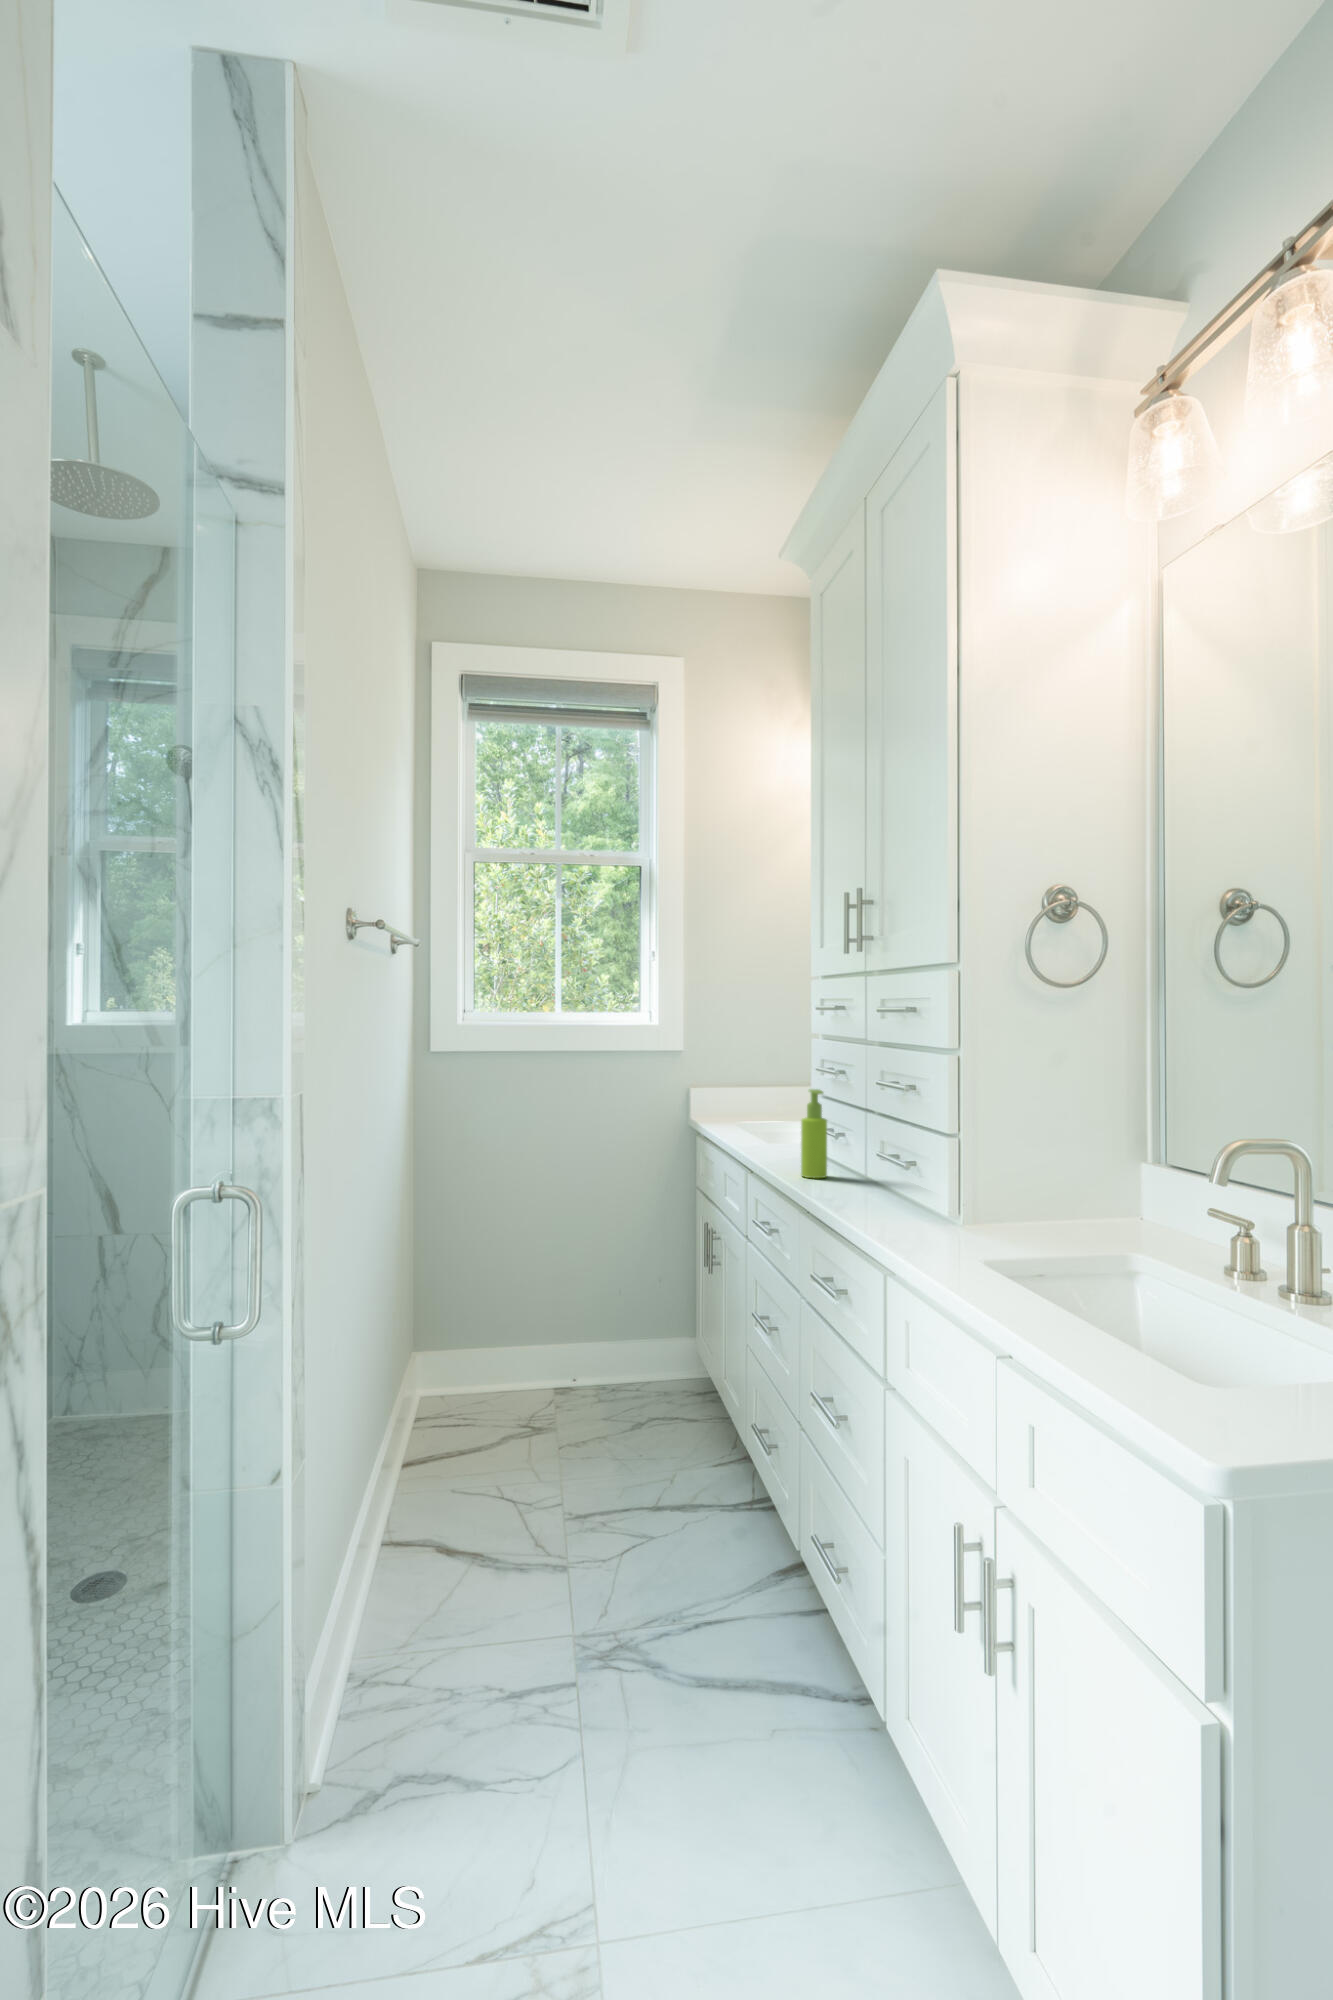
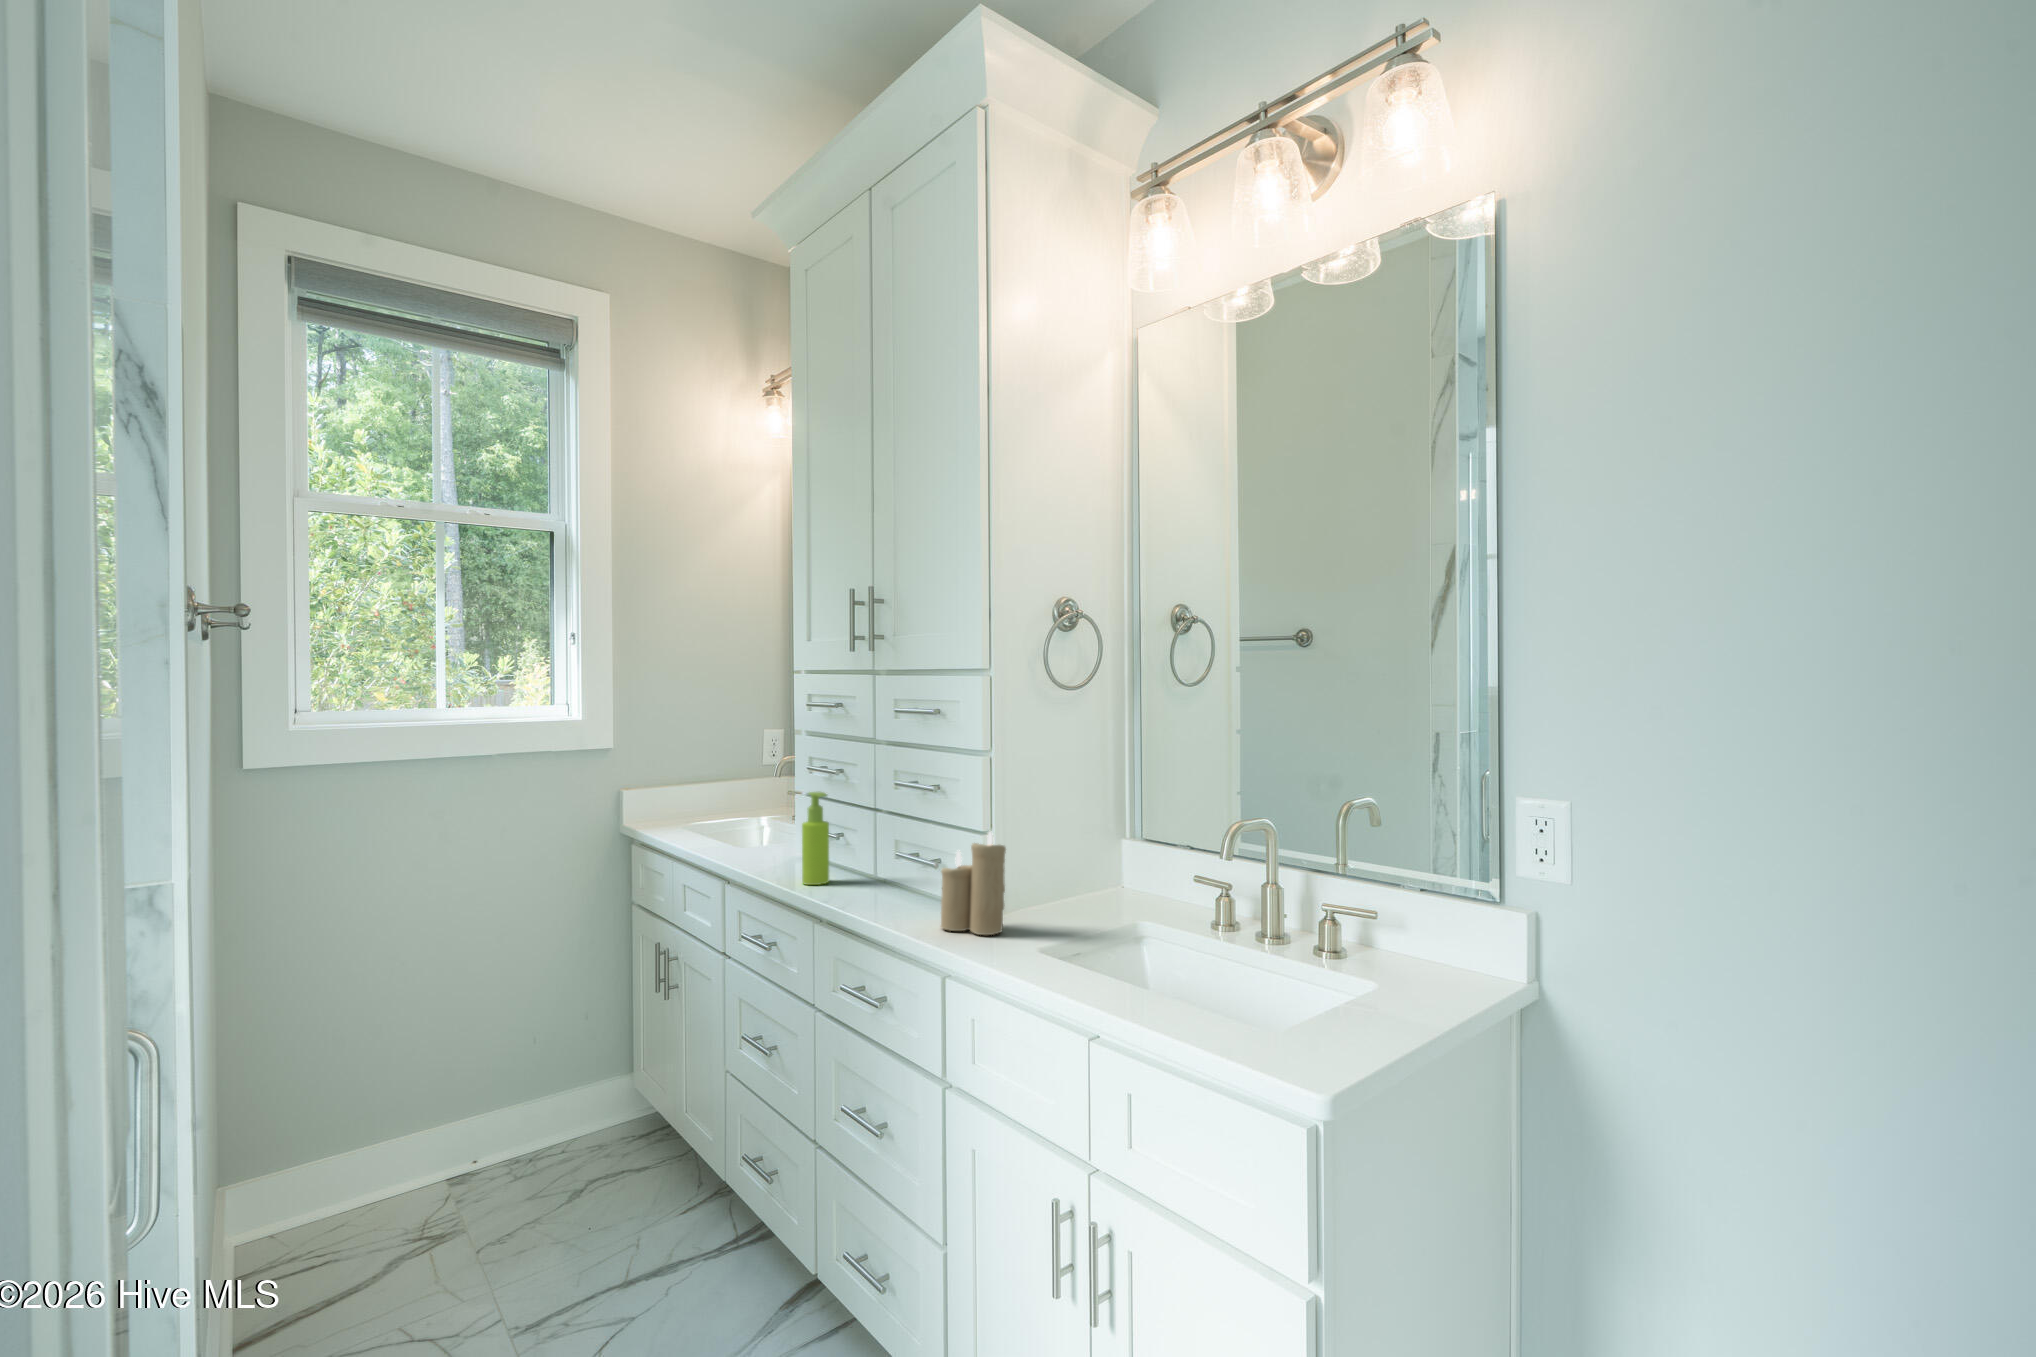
candle: none [896,1130,964,1240] -> present [941,831,1006,935]

